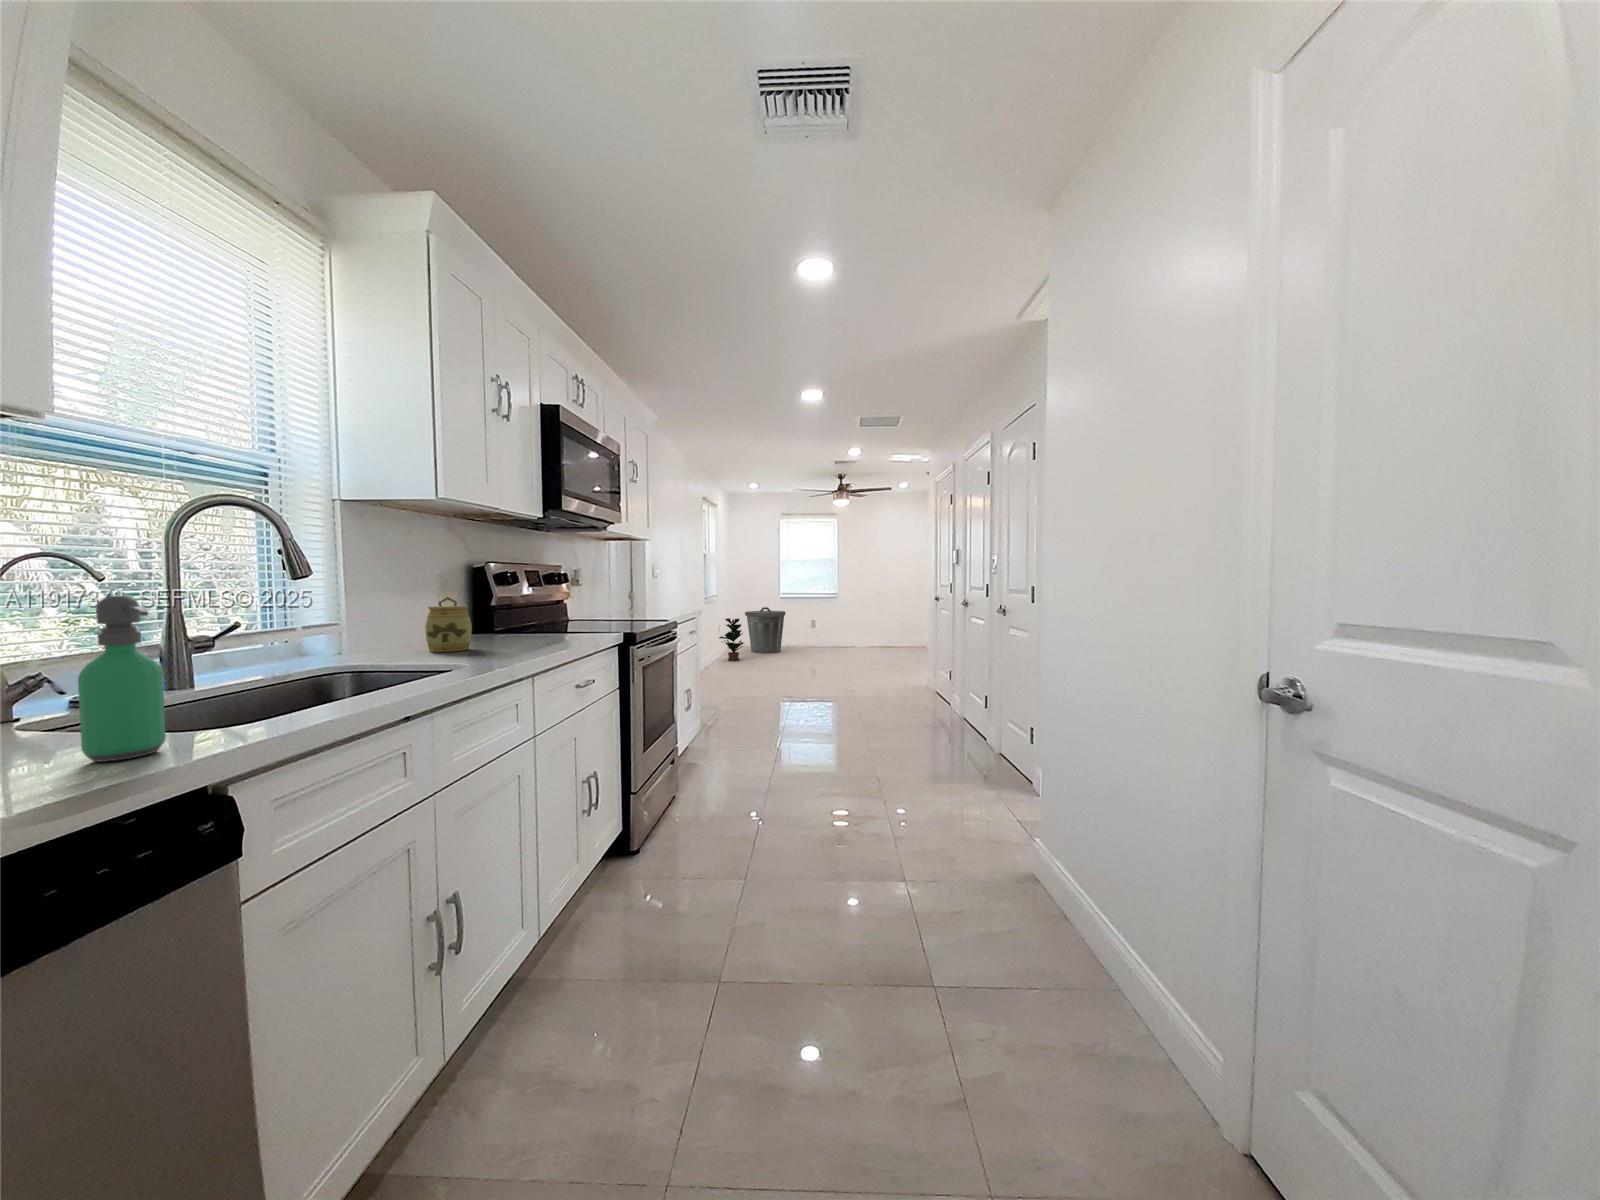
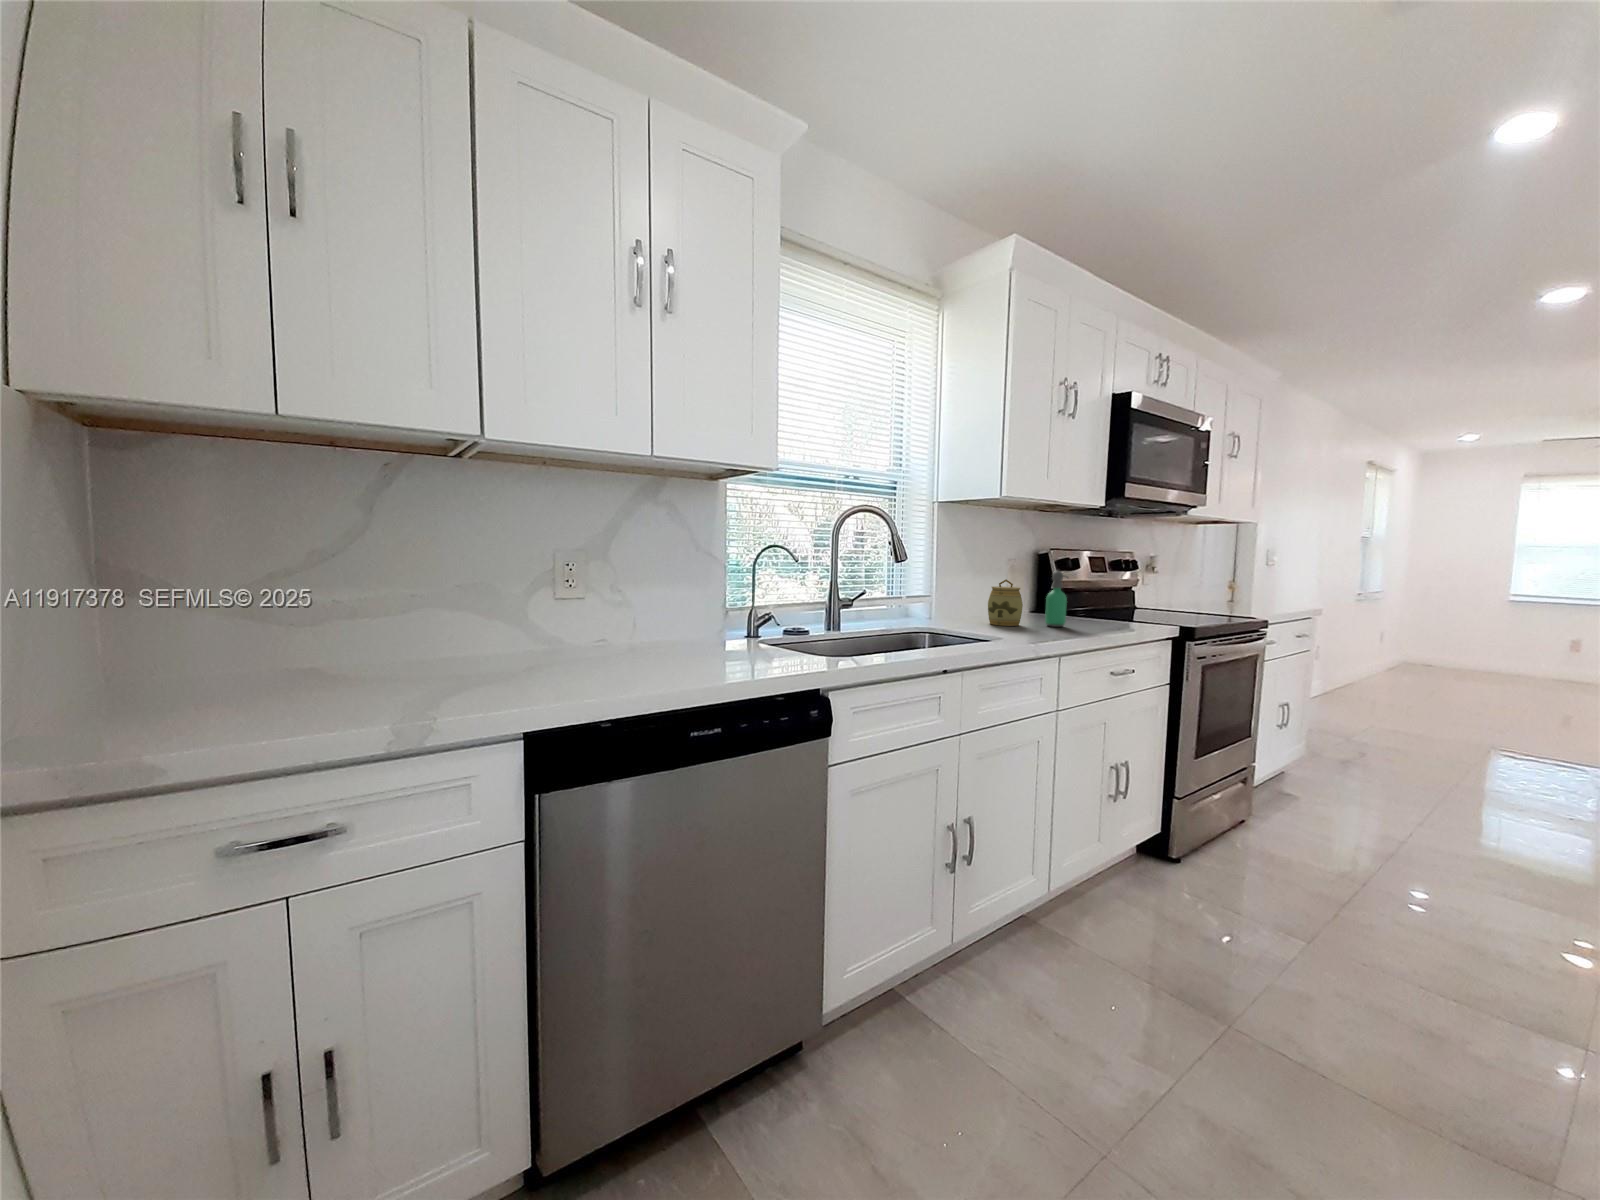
soap dispenser: present [78,595,166,762] -> present [1045,571,1068,627]
trash can: present [745,607,786,653] -> none [1475,614,1571,689]
potted plant: present [719,618,743,661] -> none [1409,624,1463,689]

